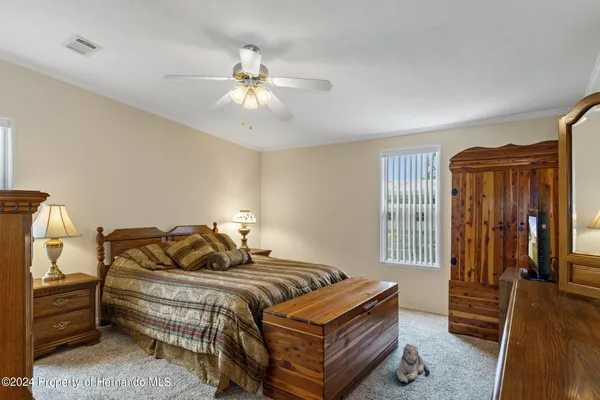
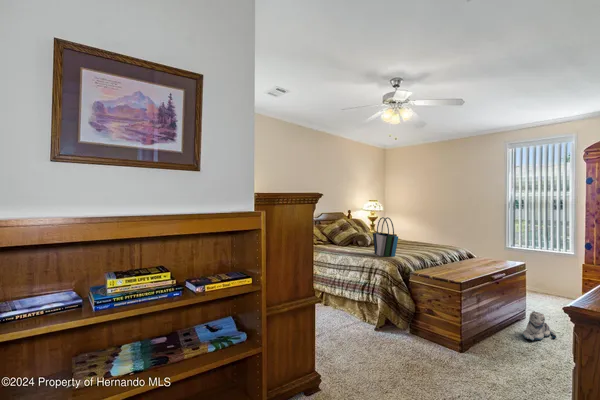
tote bag: none [225,233,254,287] -> present [373,217,398,257]

